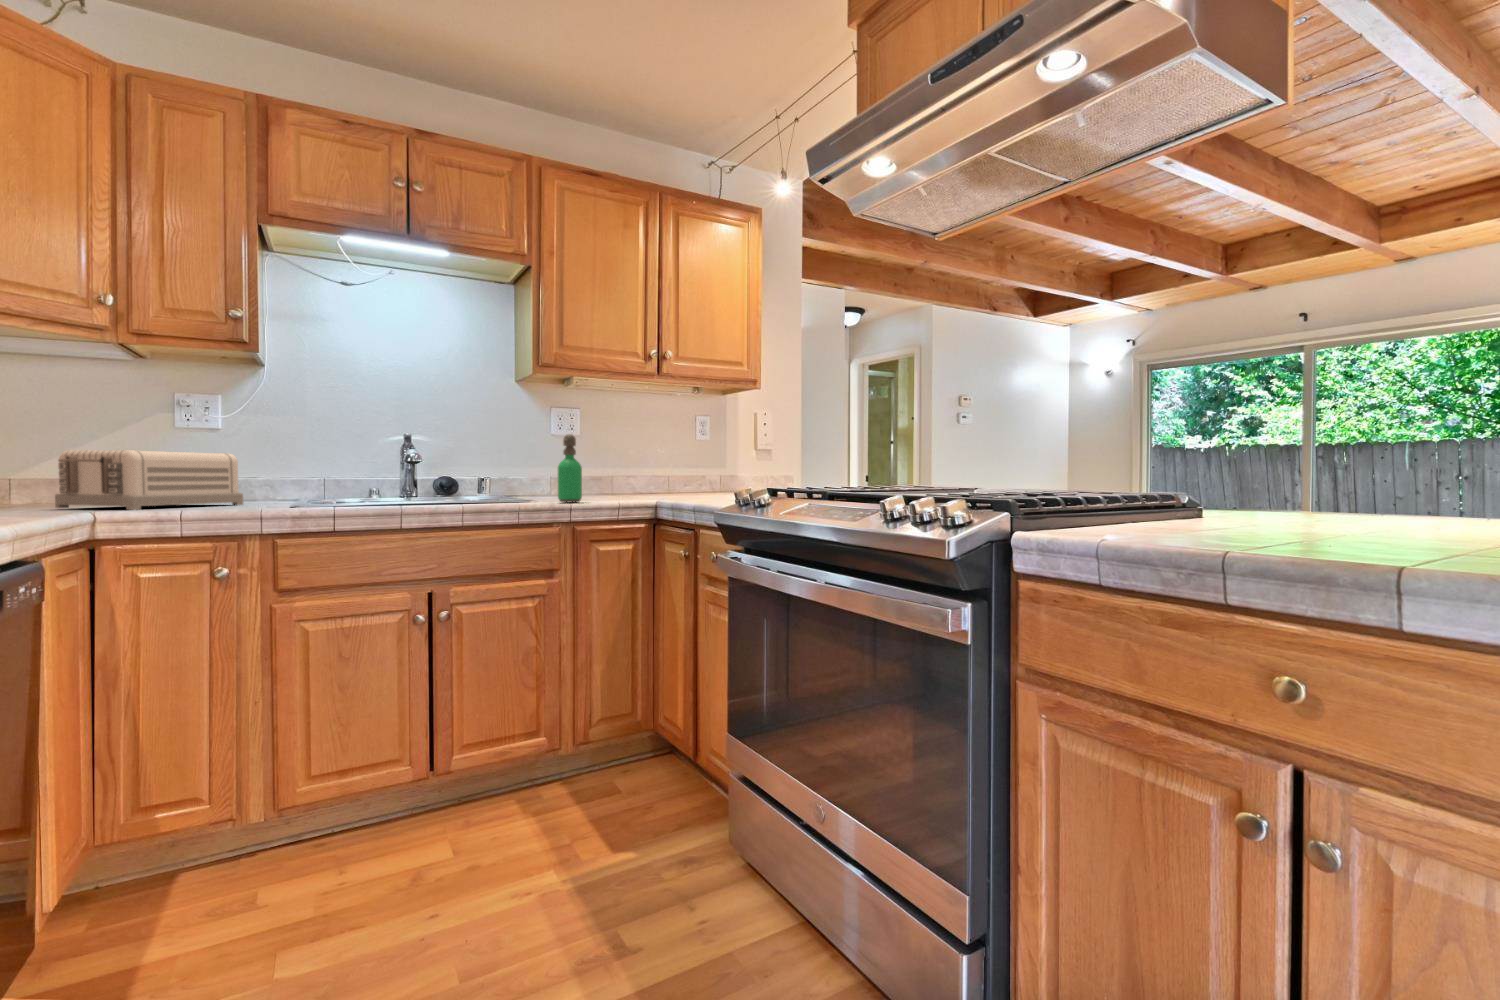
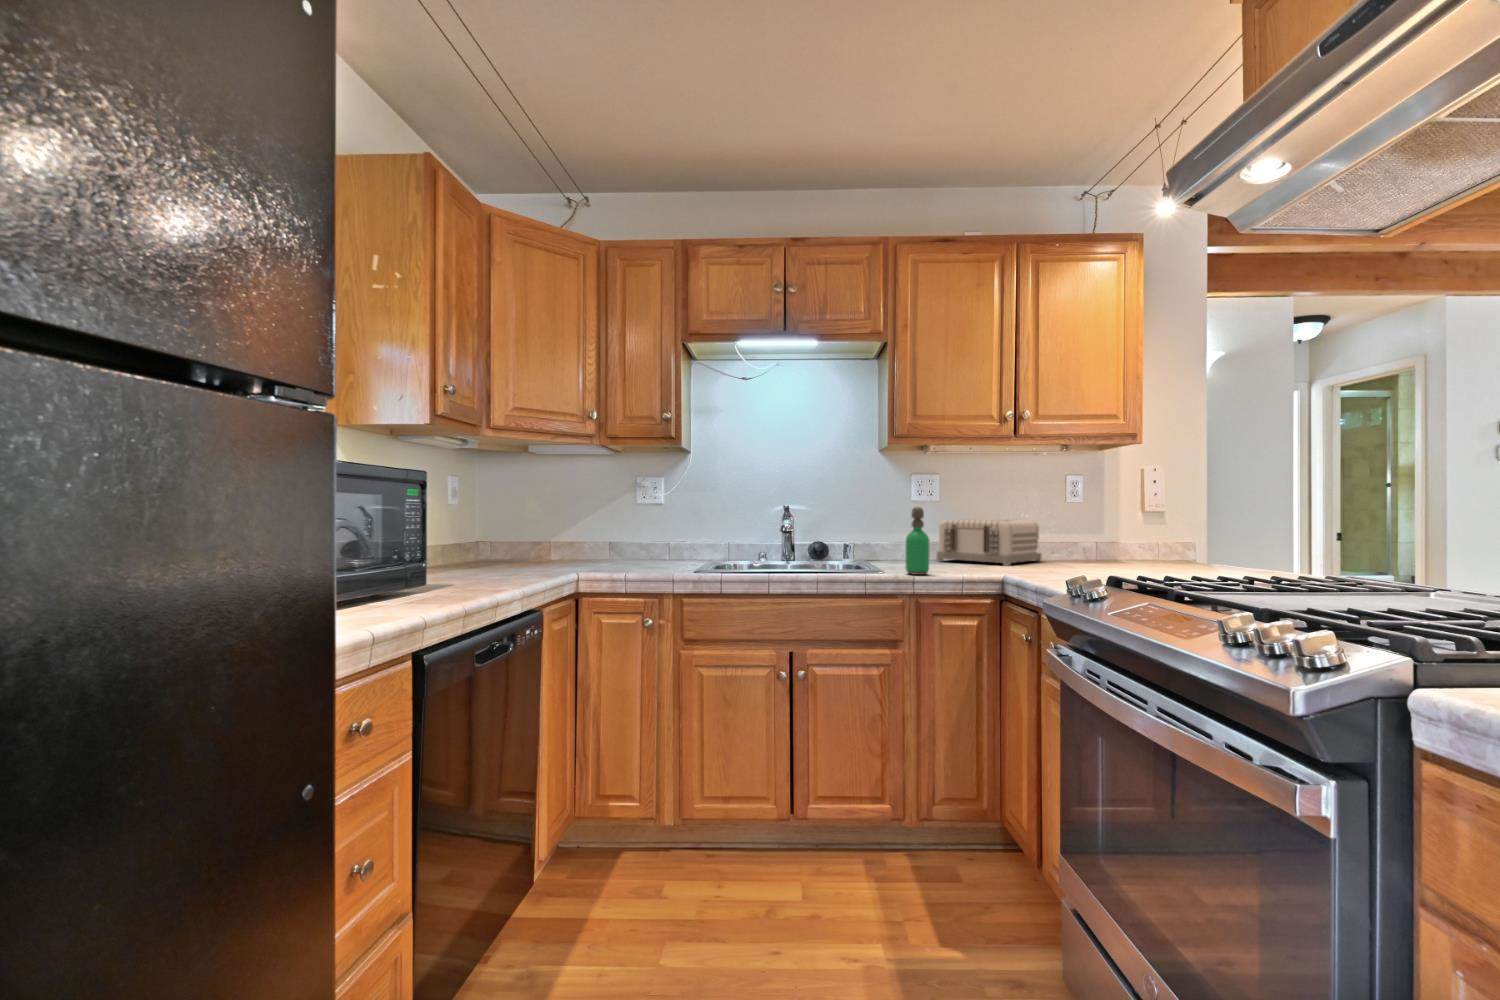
toaster: present [55,450,243,510] -> present [937,520,1041,566]

